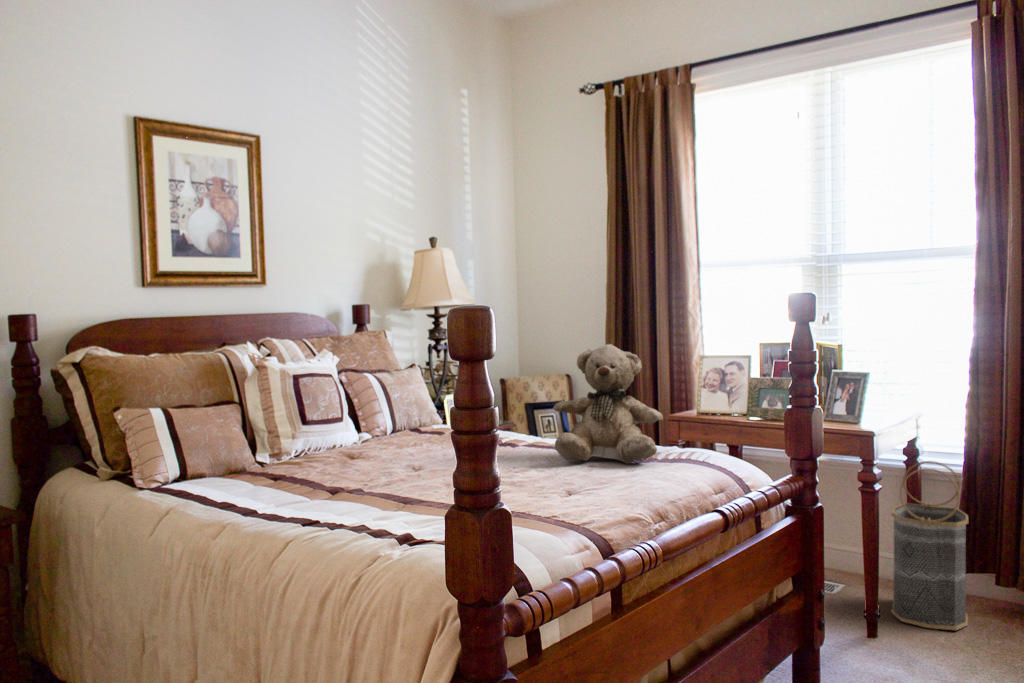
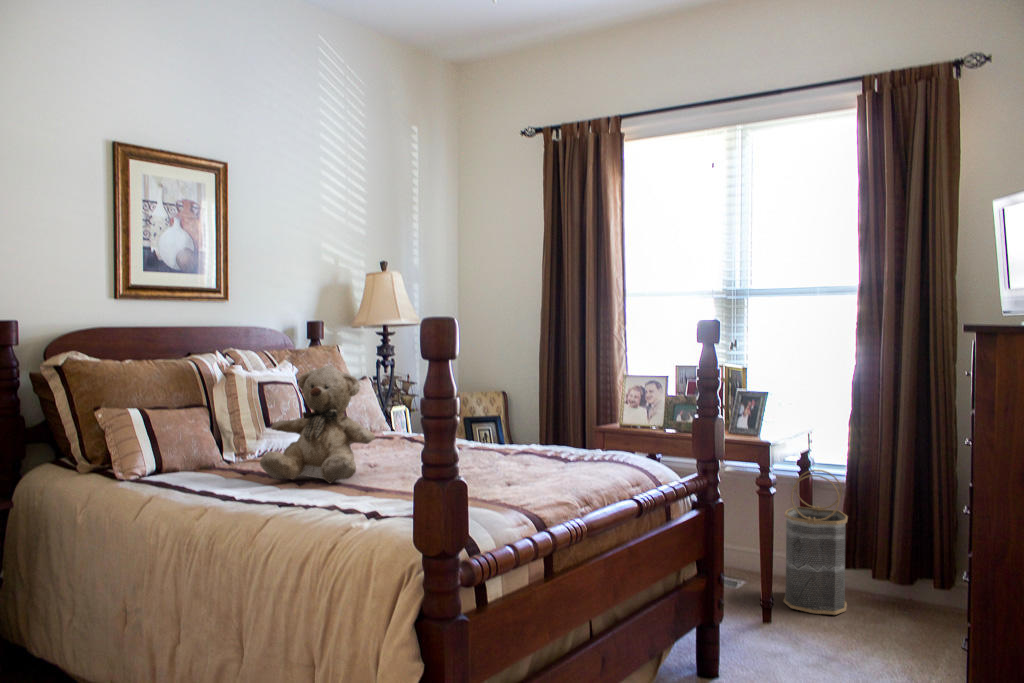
teddy bear: present [553,344,663,464] -> present [260,365,375,483]

